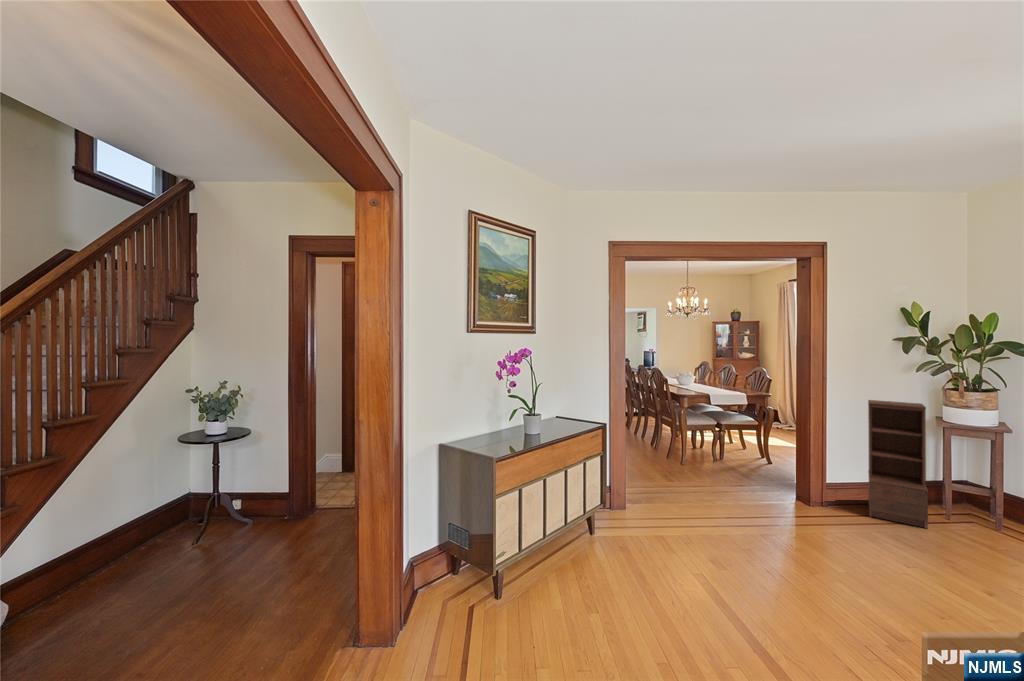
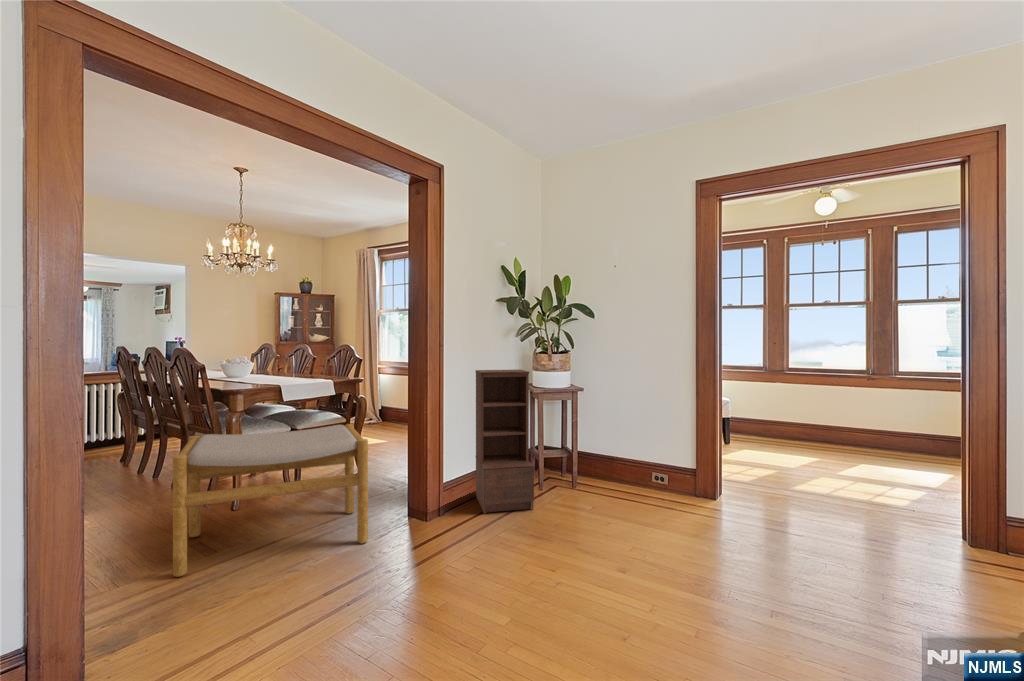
footstool: none [653,419,762,505] -> present [173,424,368,577]

